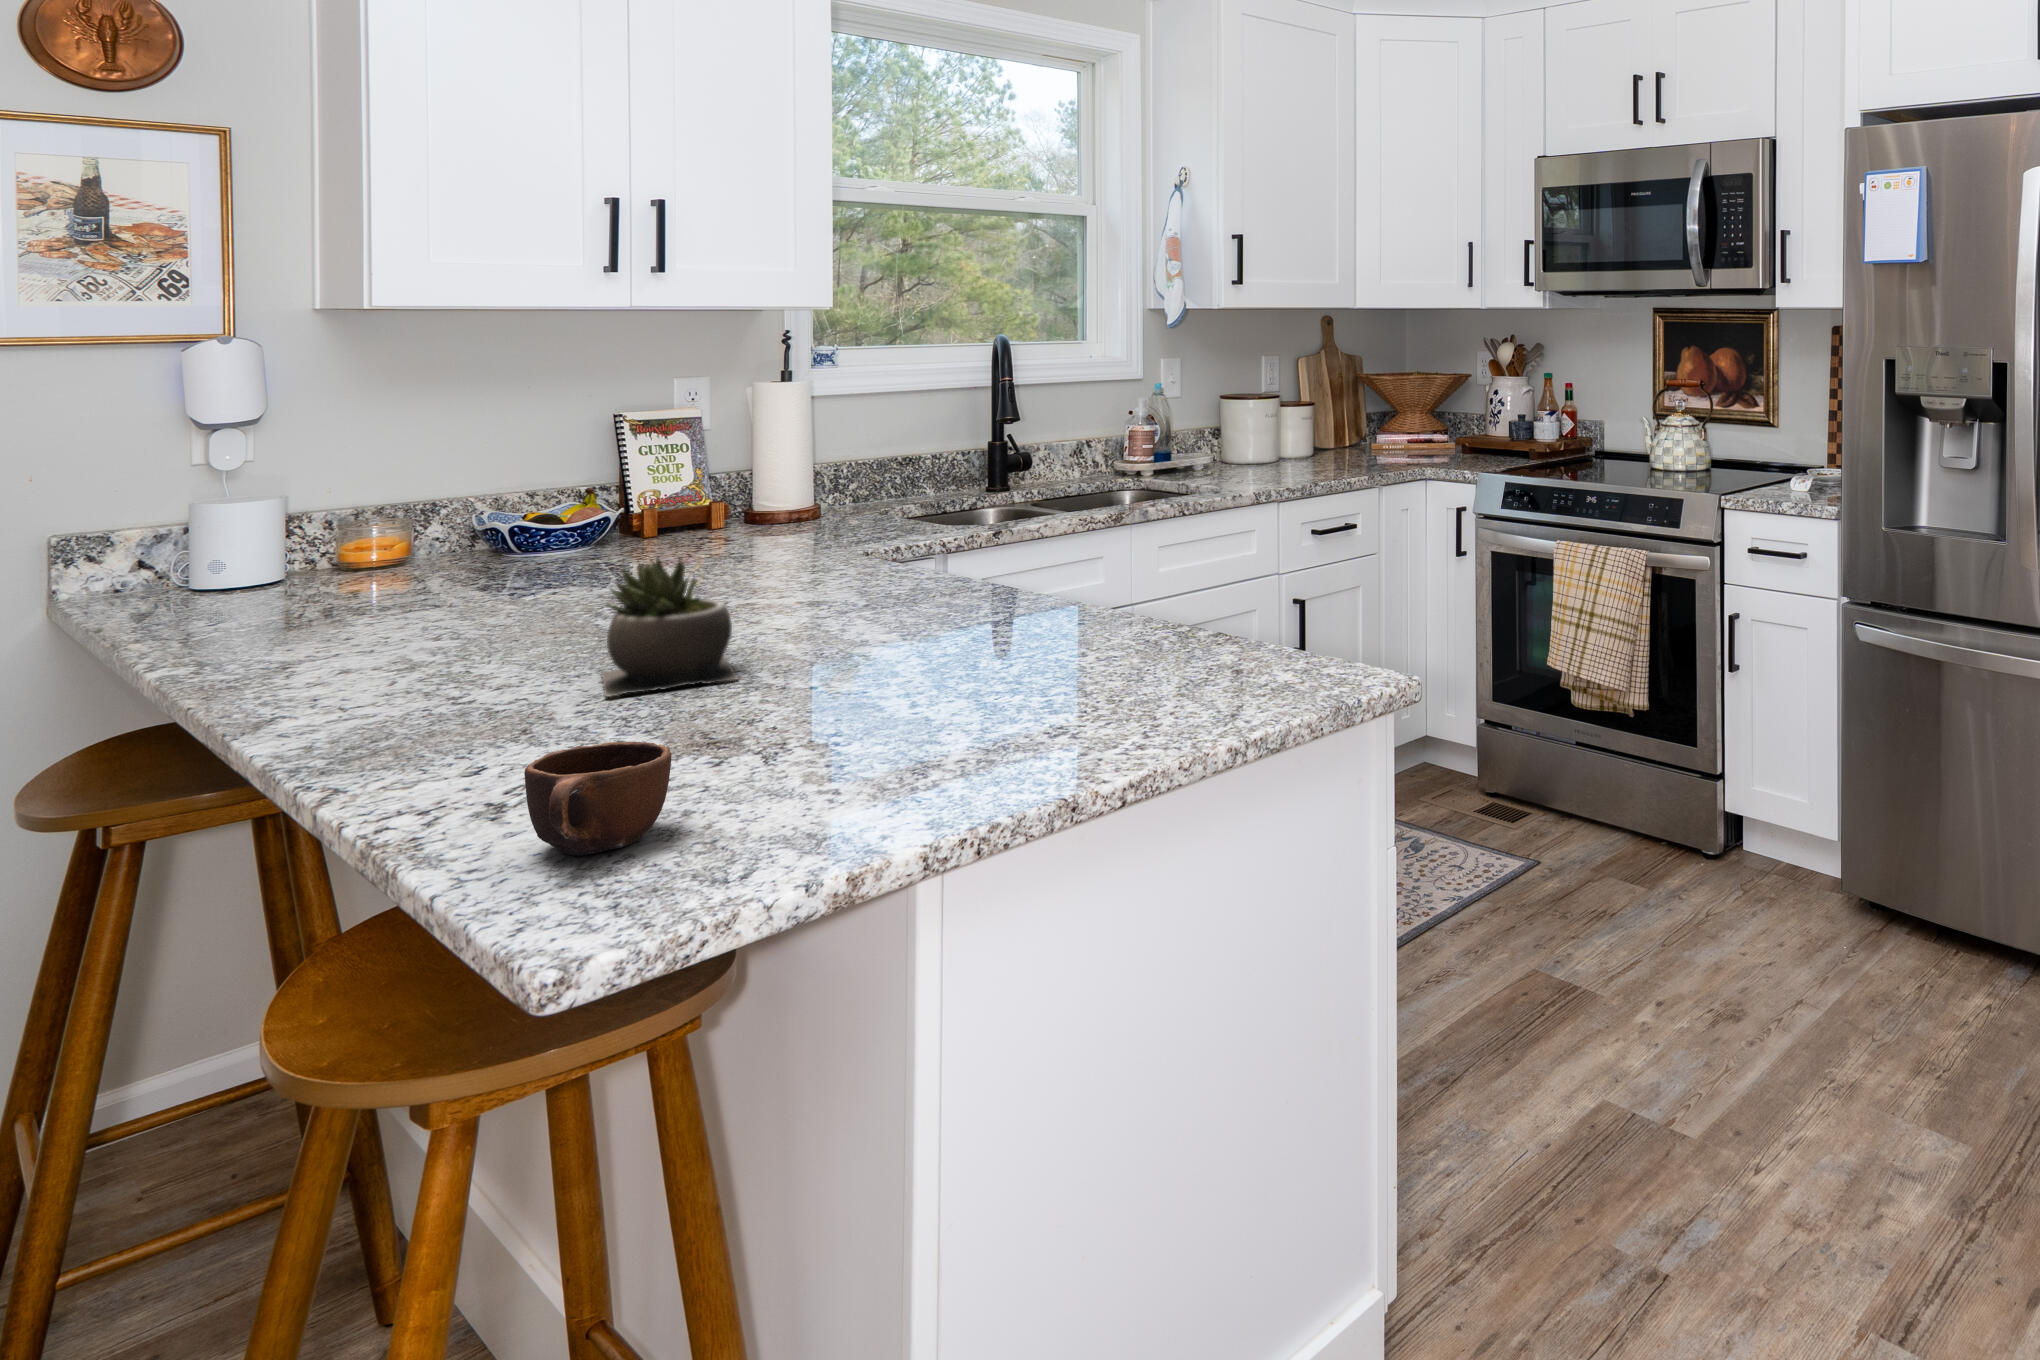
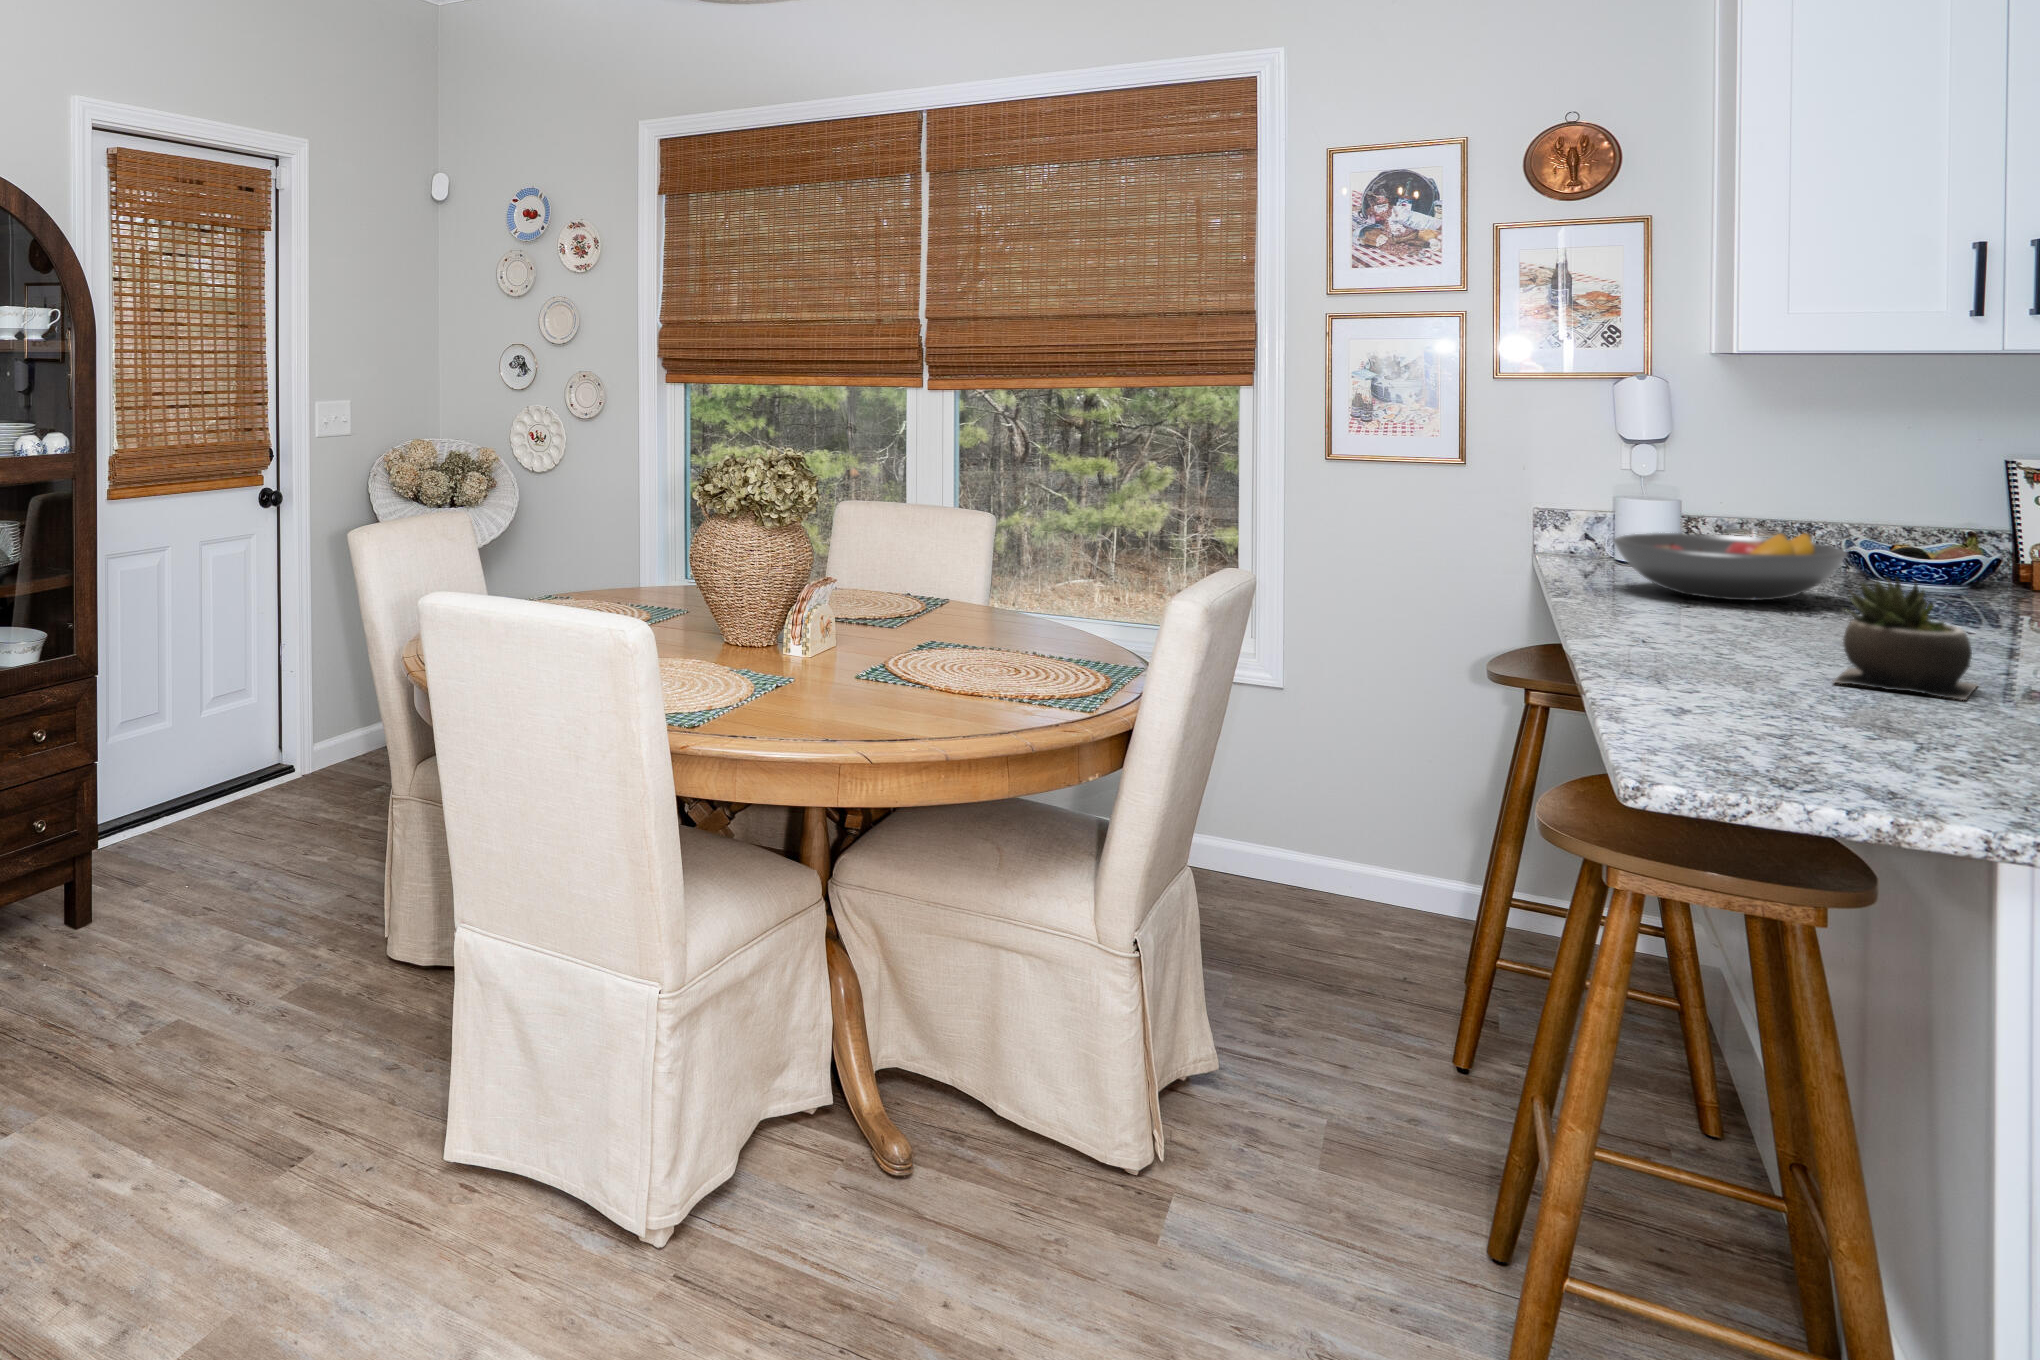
fruit bowl: none [218,515,515,617] -> present [1613,533,1847,600]
mug: present [524,741,671,856] -> none [1676,678,1787,753]

